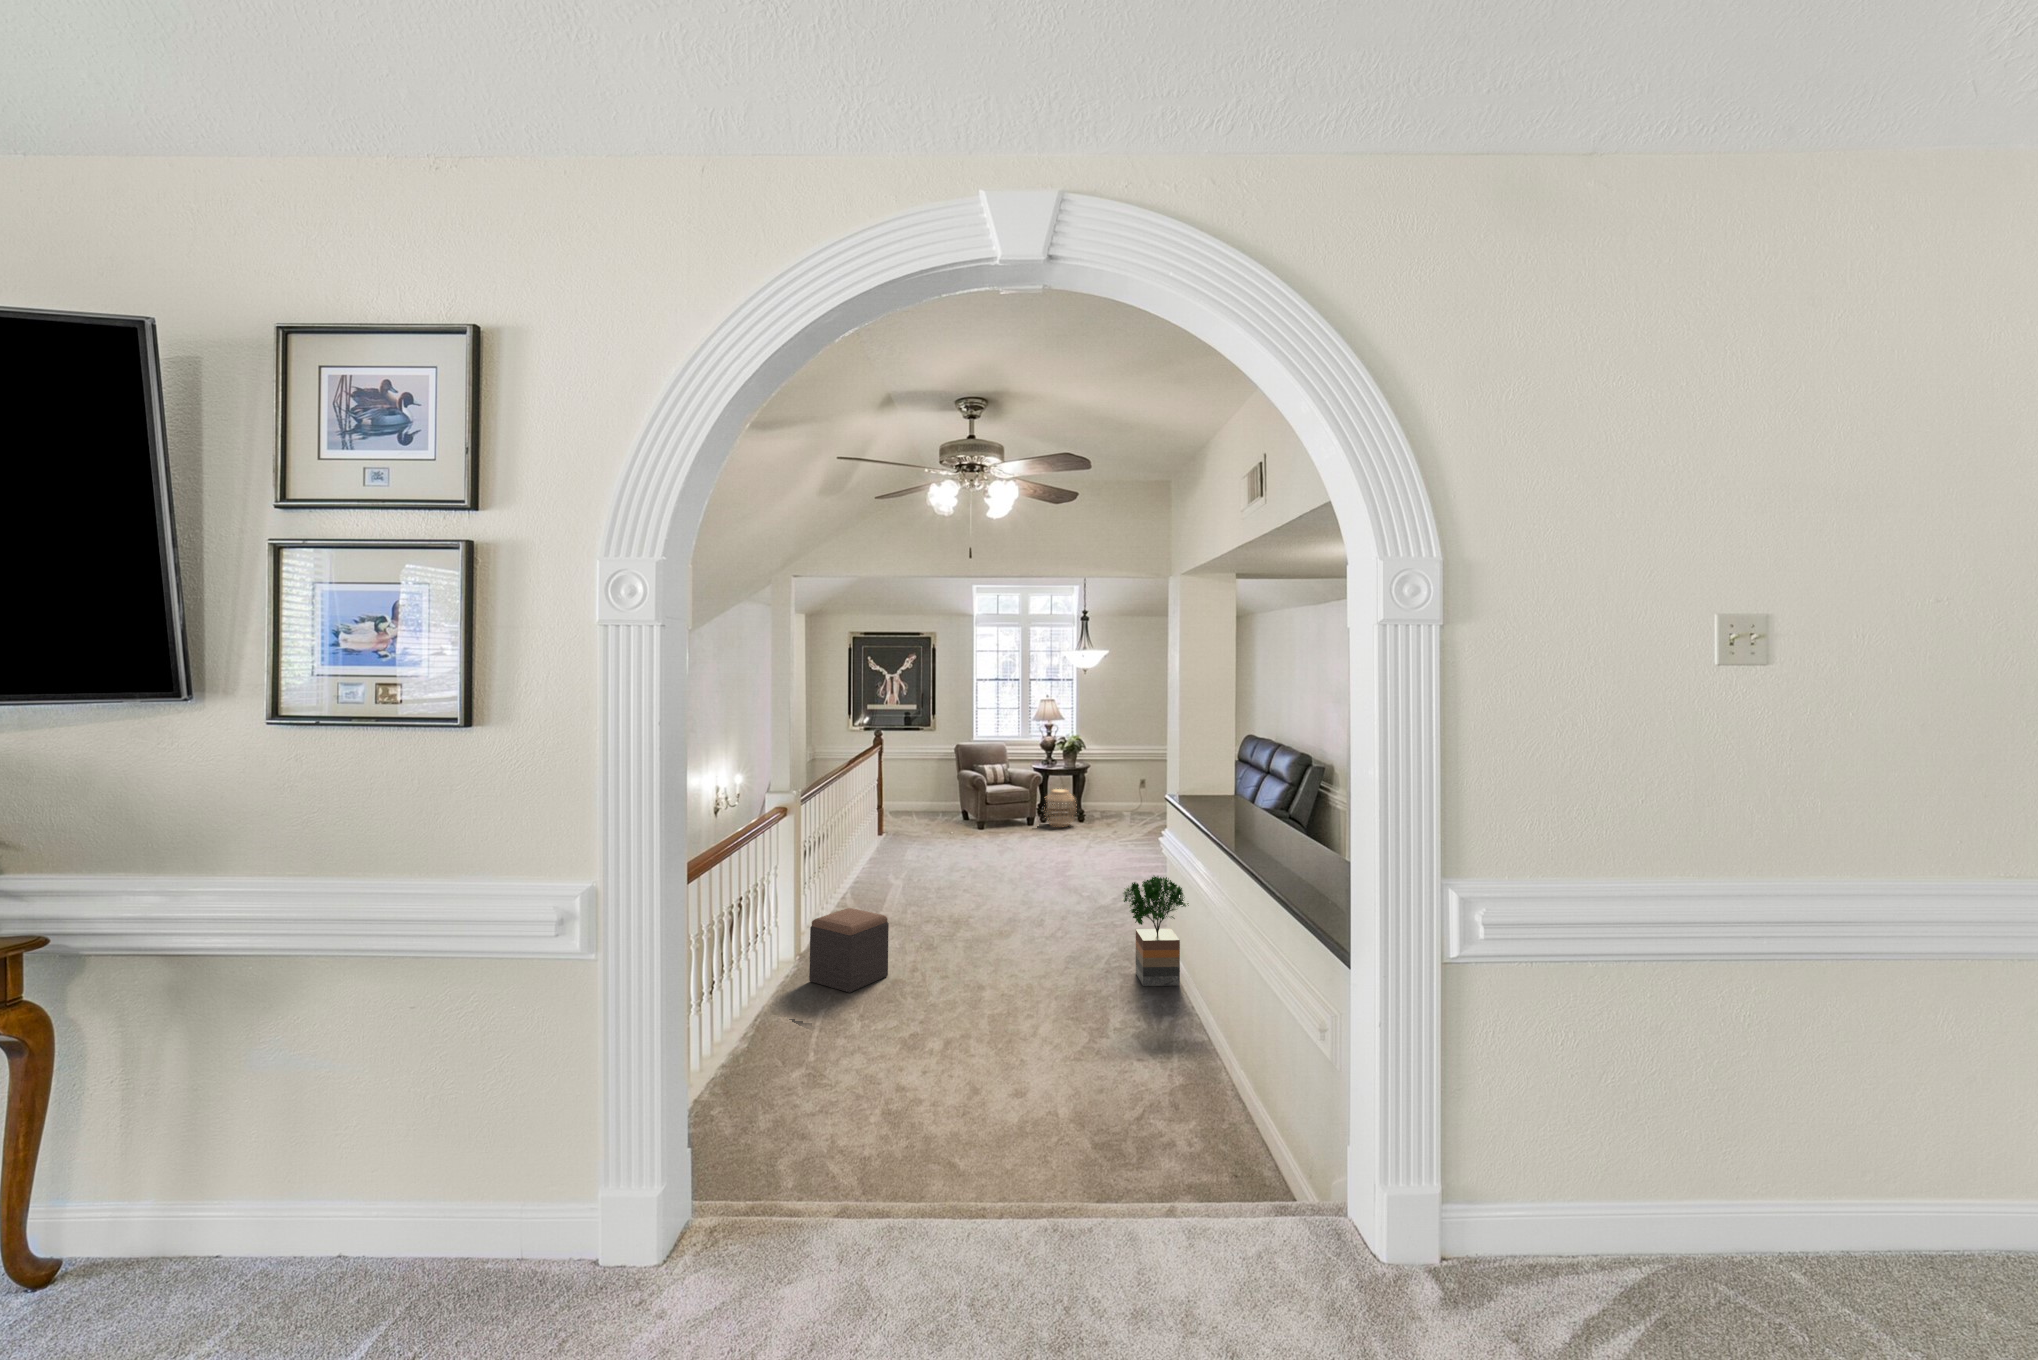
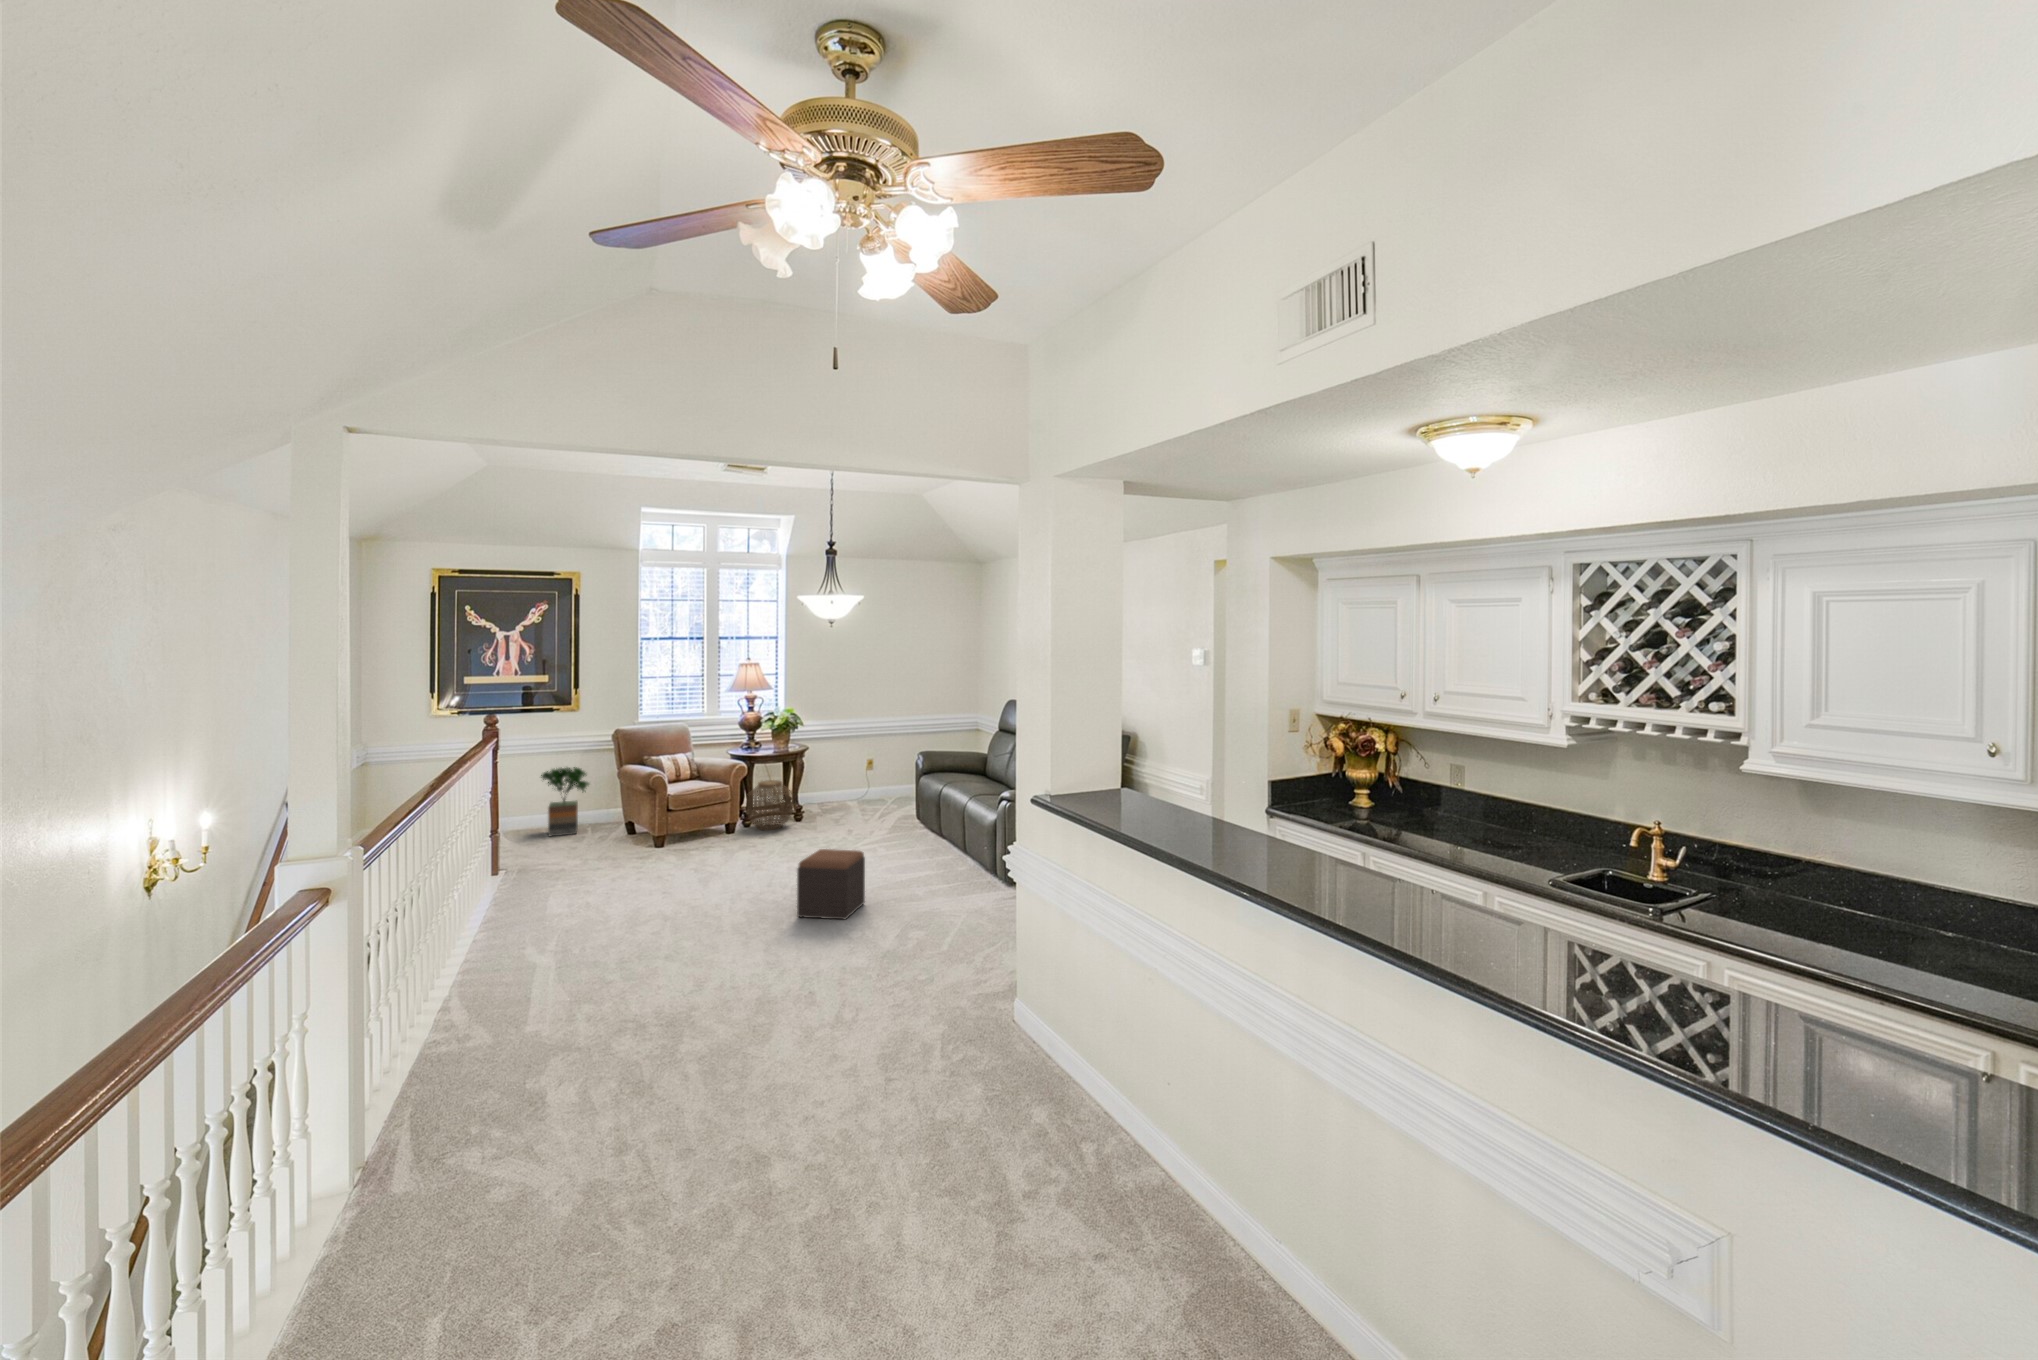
potted tree: present [1123,876,1189,986] -> present [541,767,589,836]
footstool: present [809,908,889,993] -> present [797,849,865,919]

